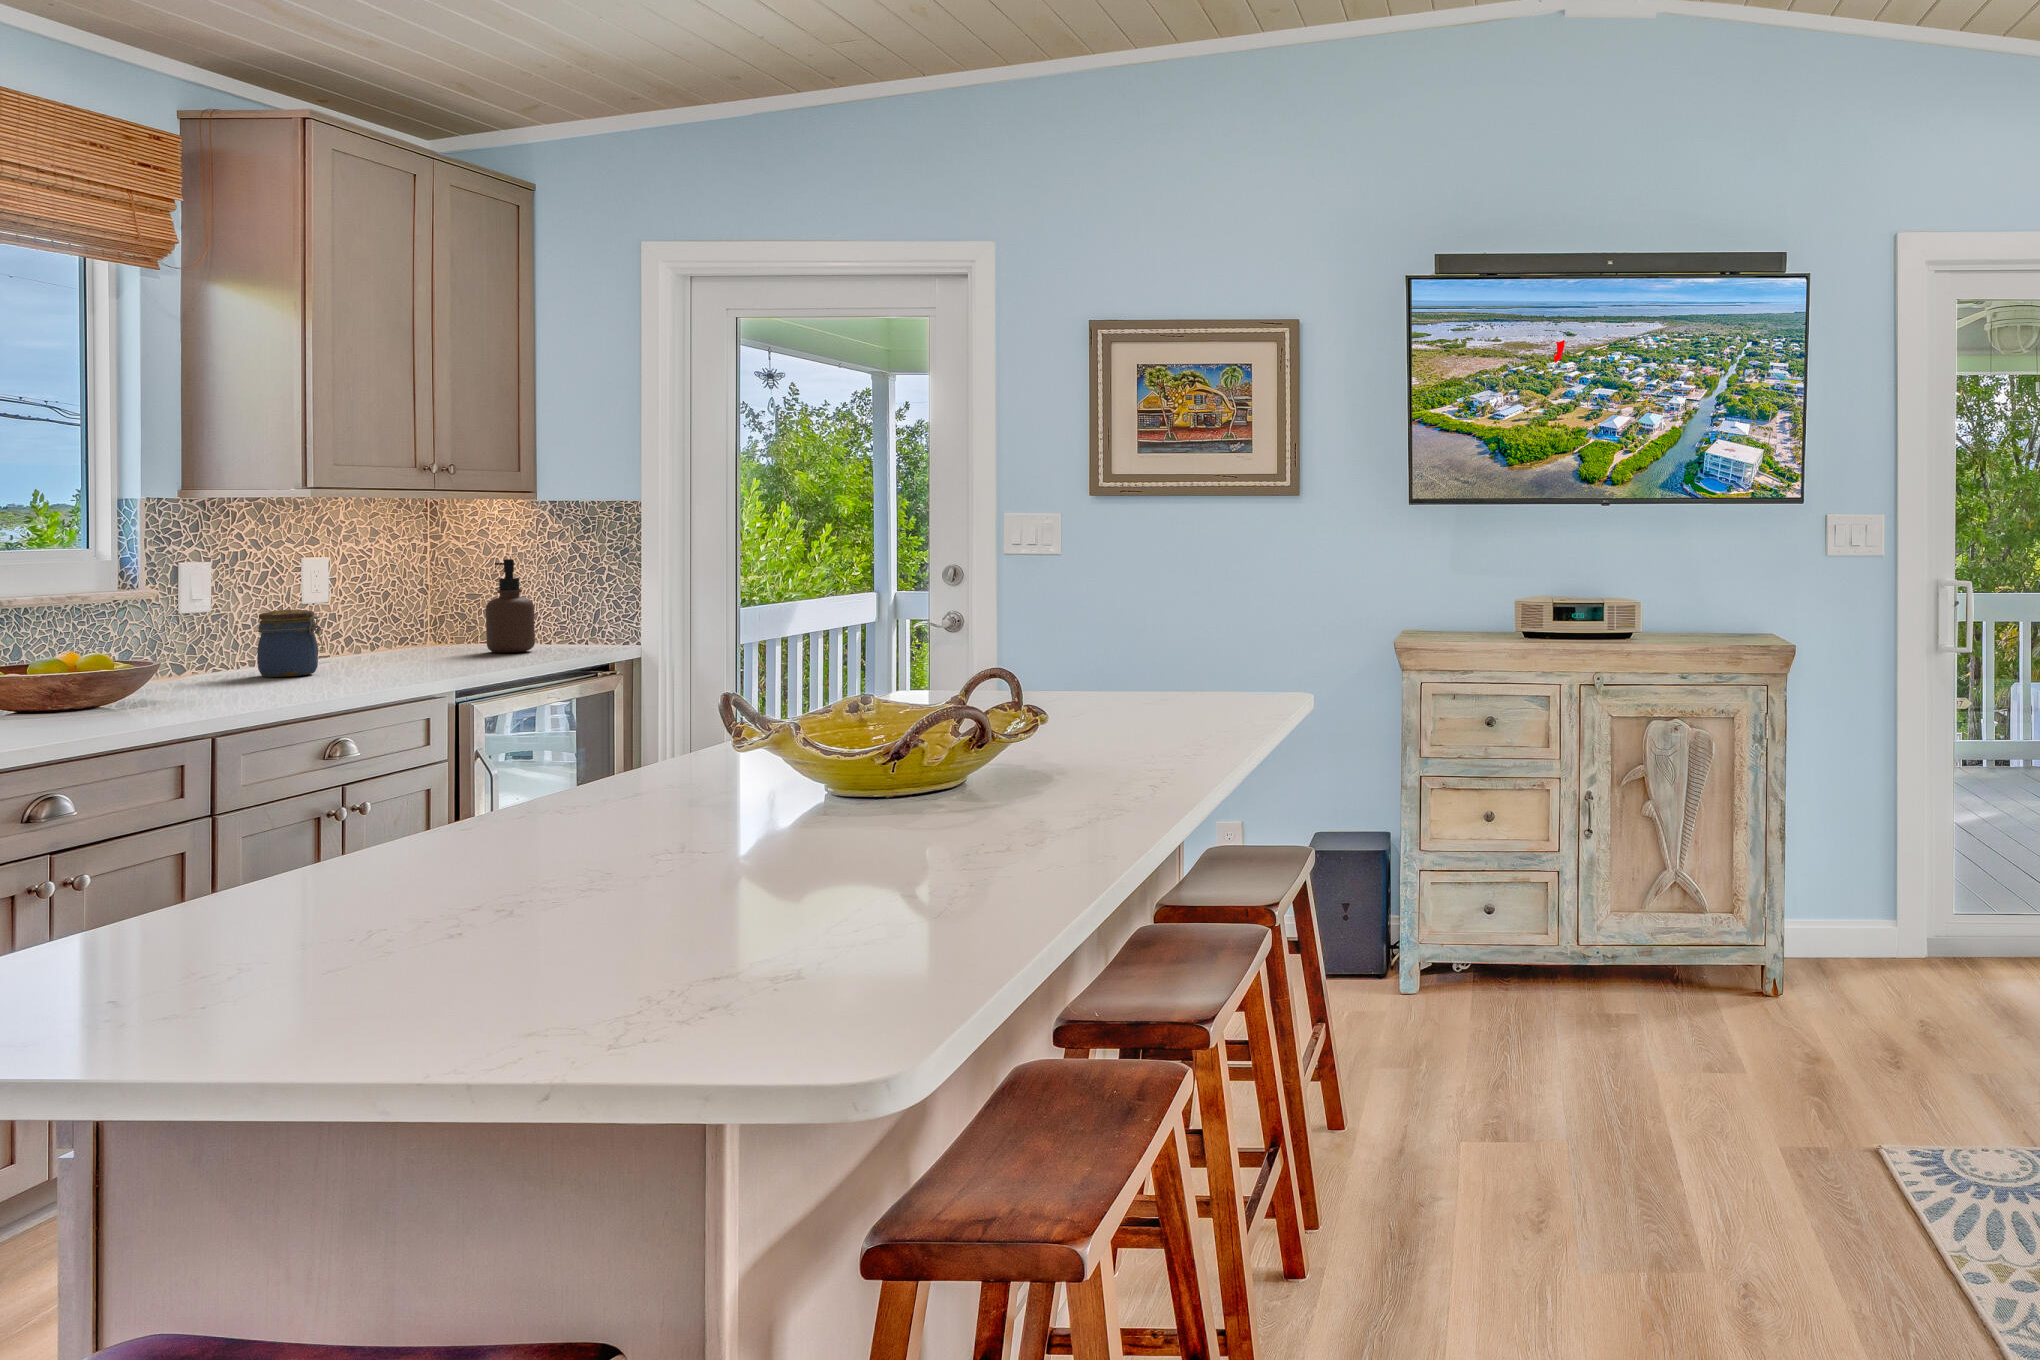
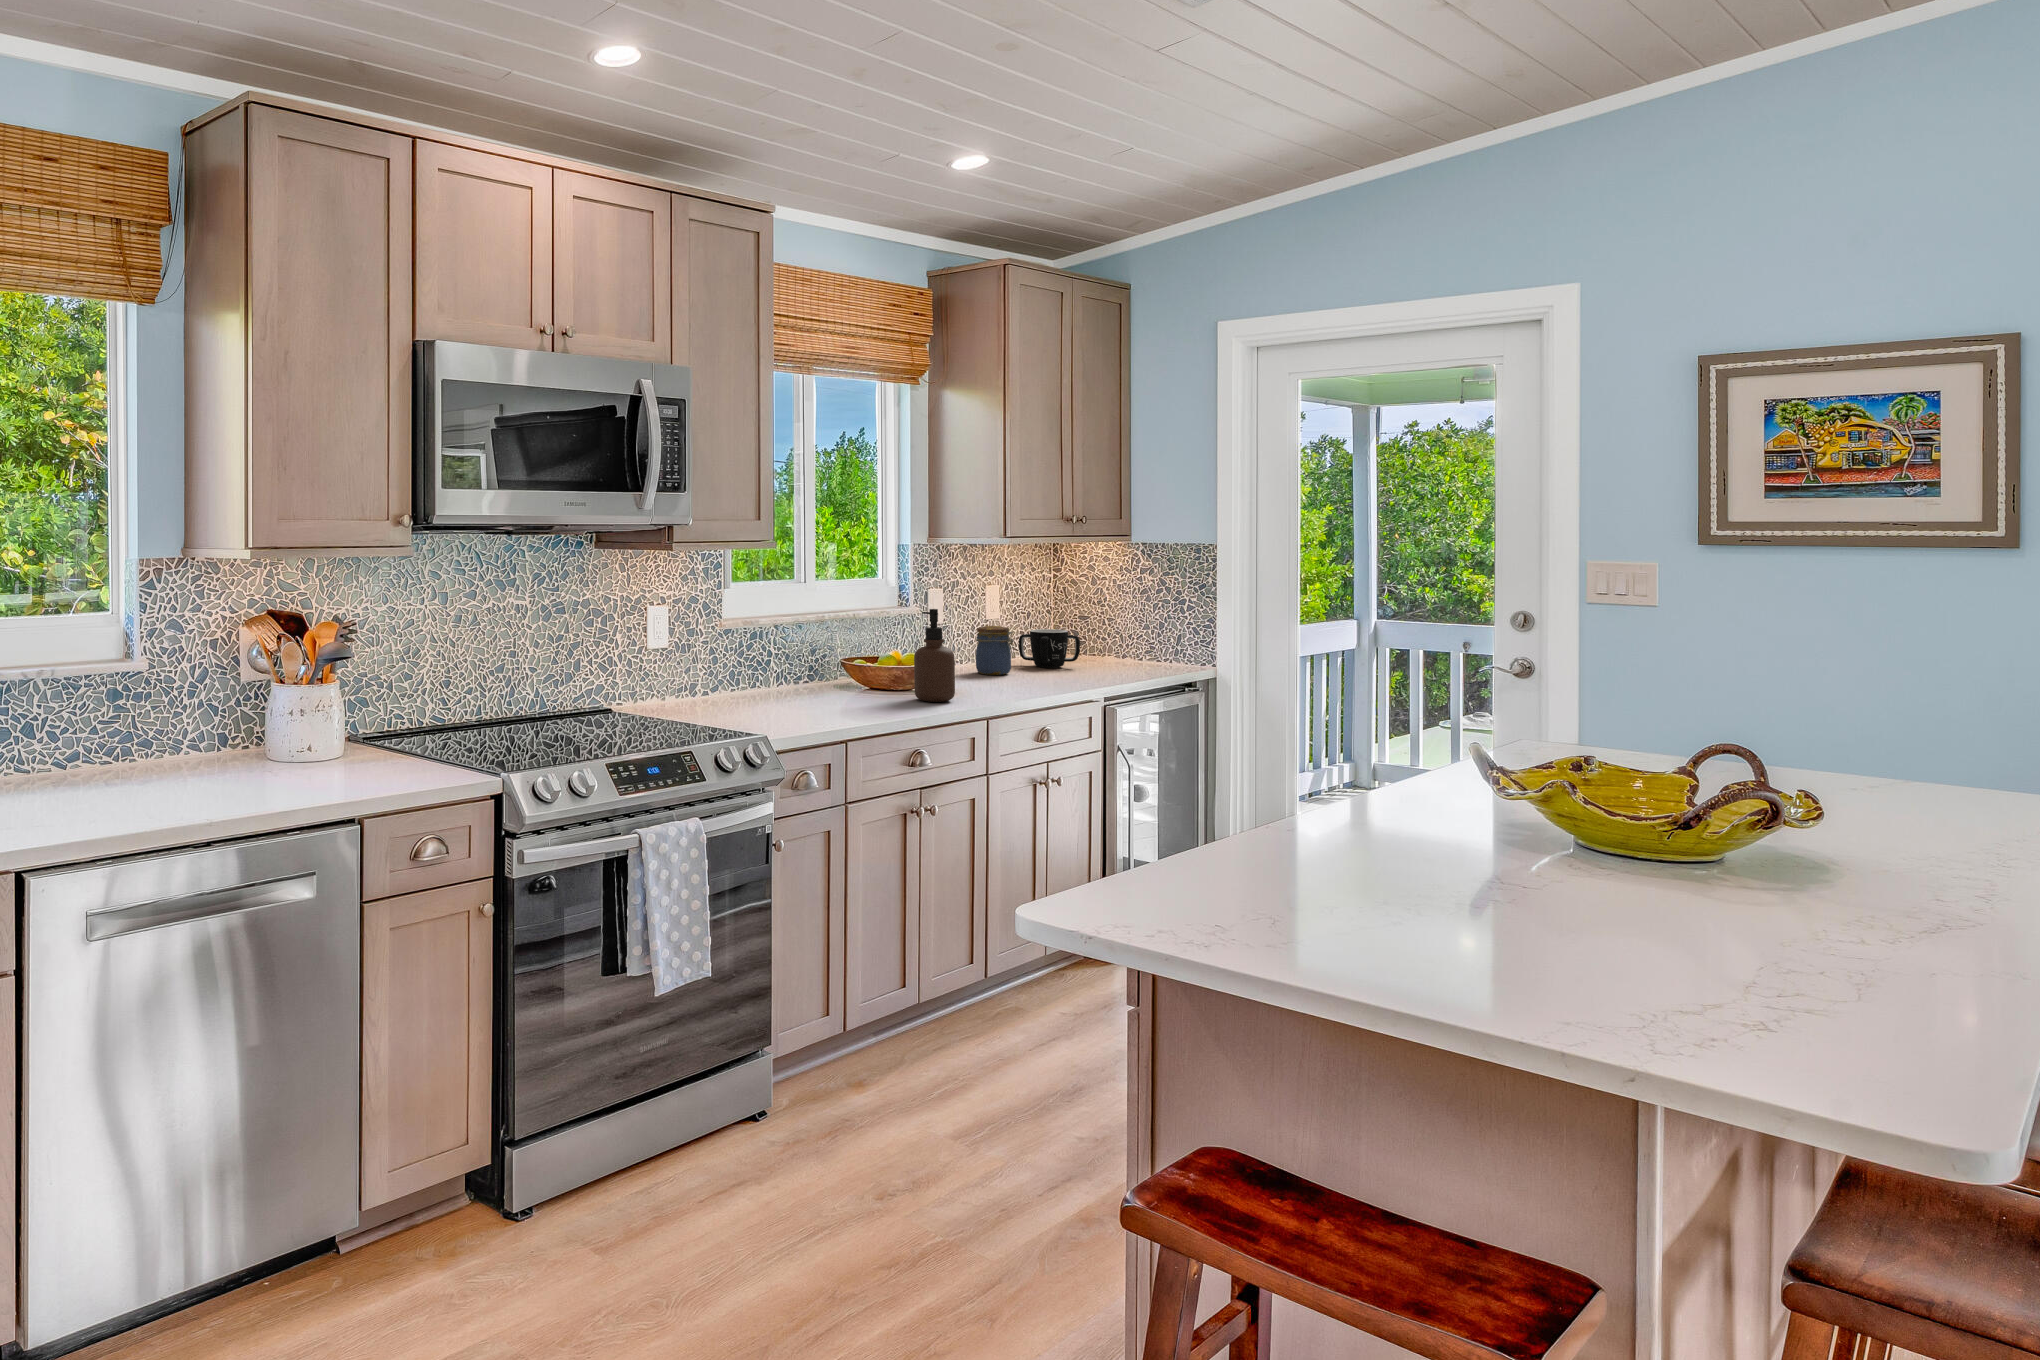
soap dispenser: present [486,559,535,653] -> present [914,609,955,702]
mug: none [348,612,443,662] -> present [1019,629,1080,668]

